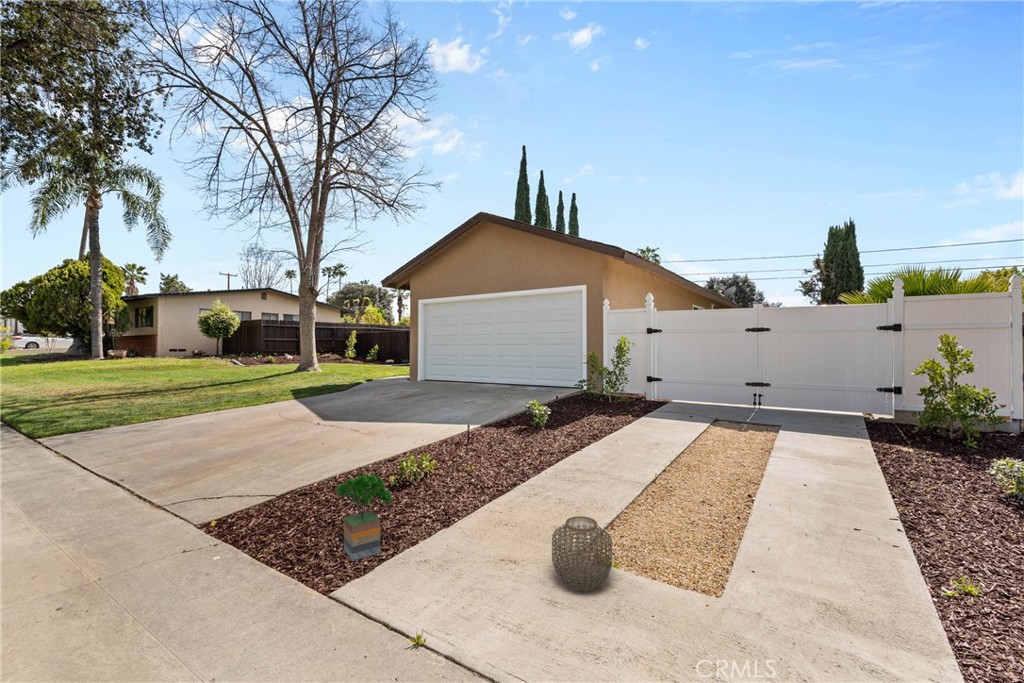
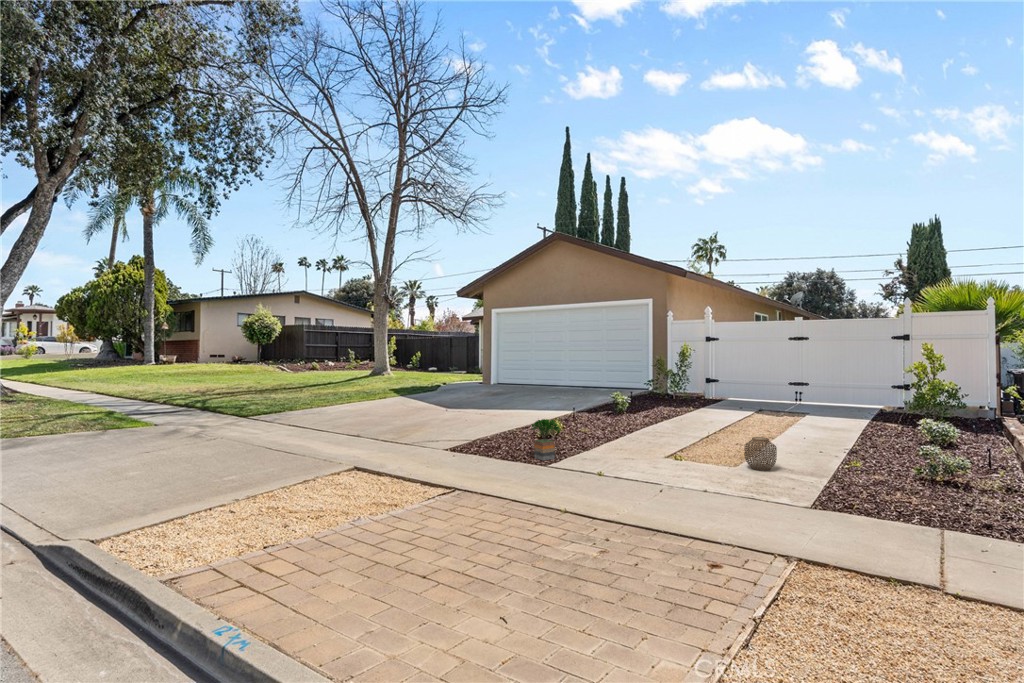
woven basket: present [552,516,612,592] -> present [745,437,777,471]

